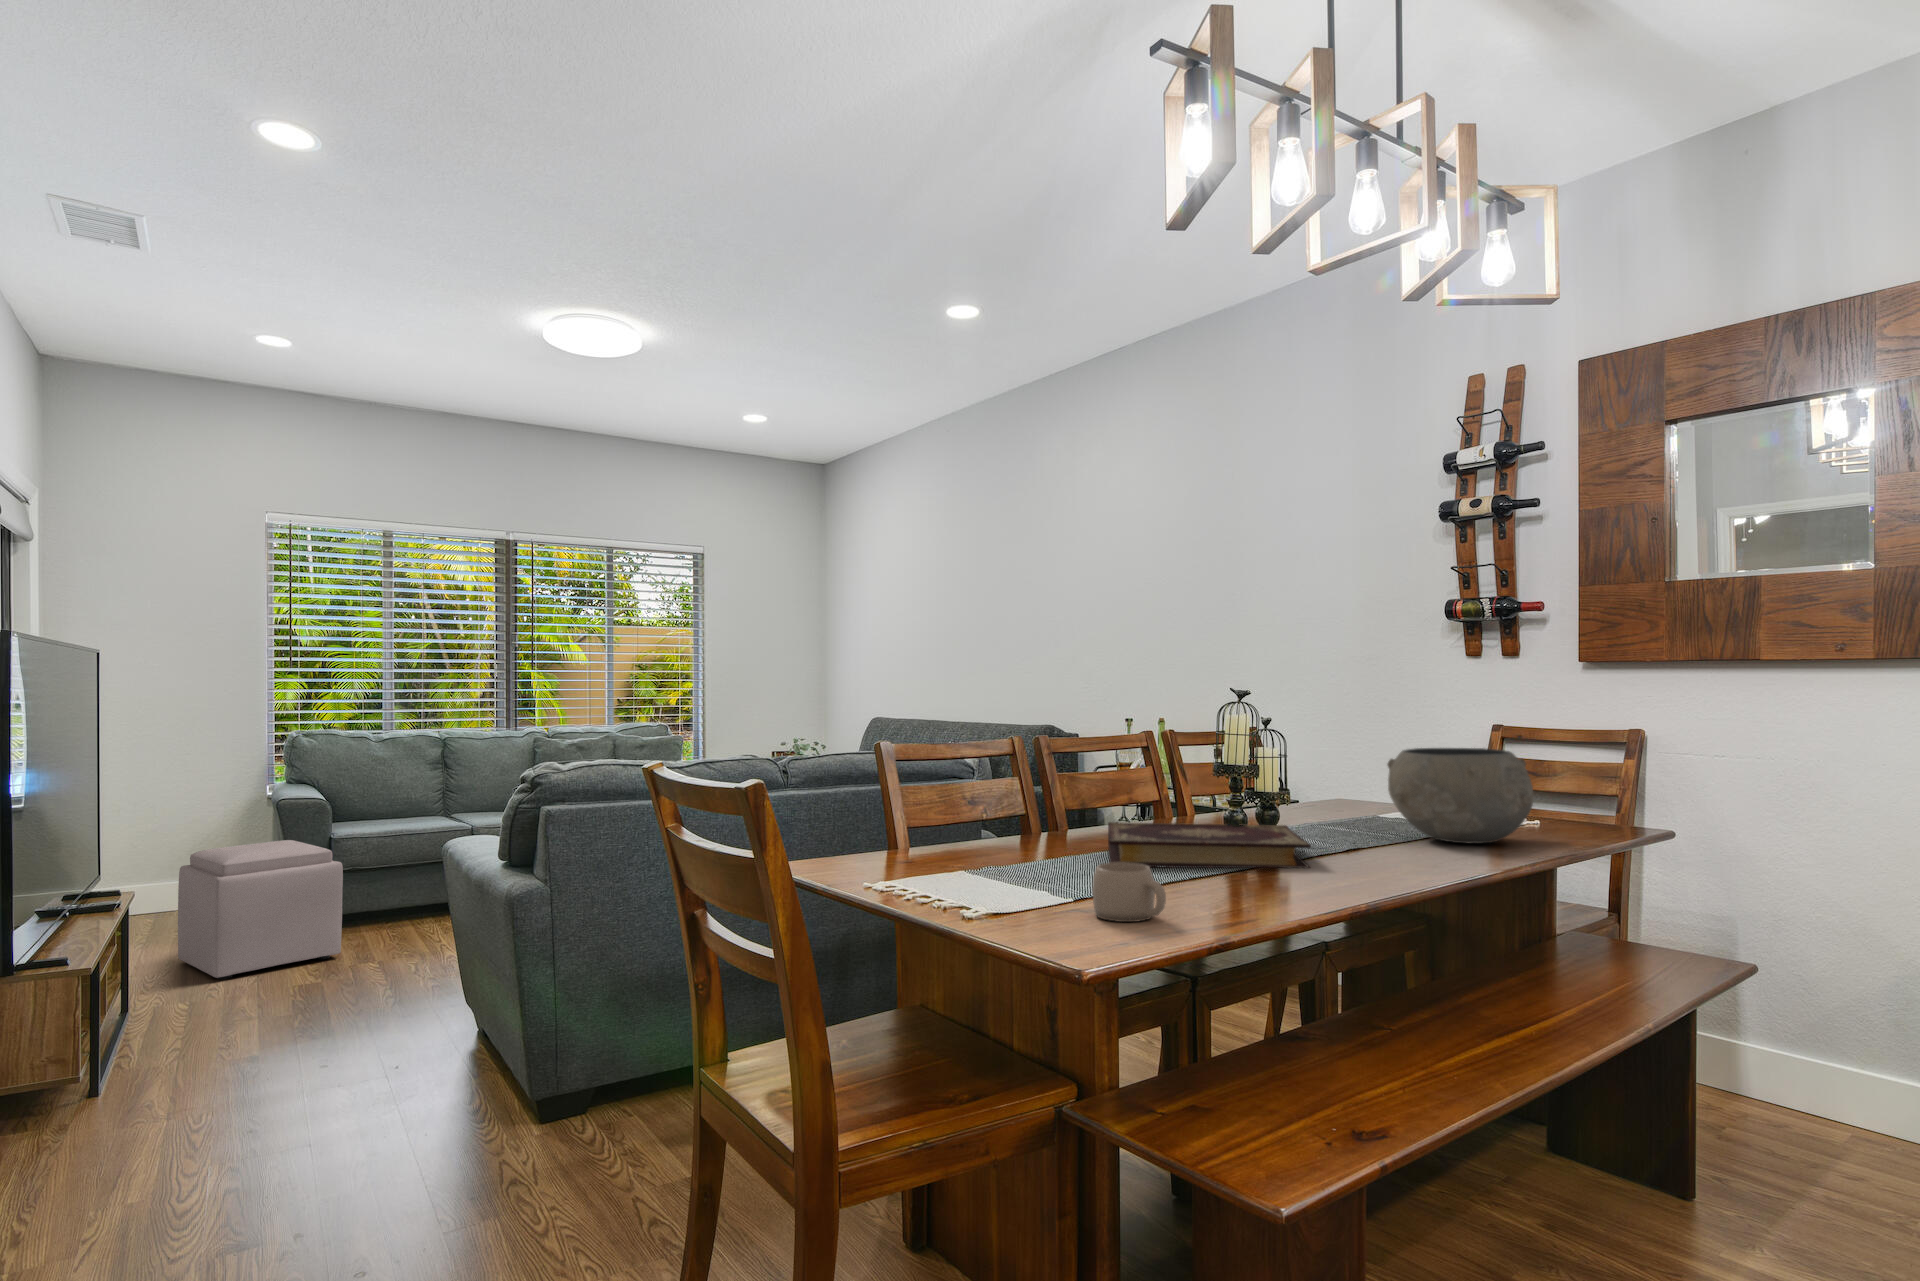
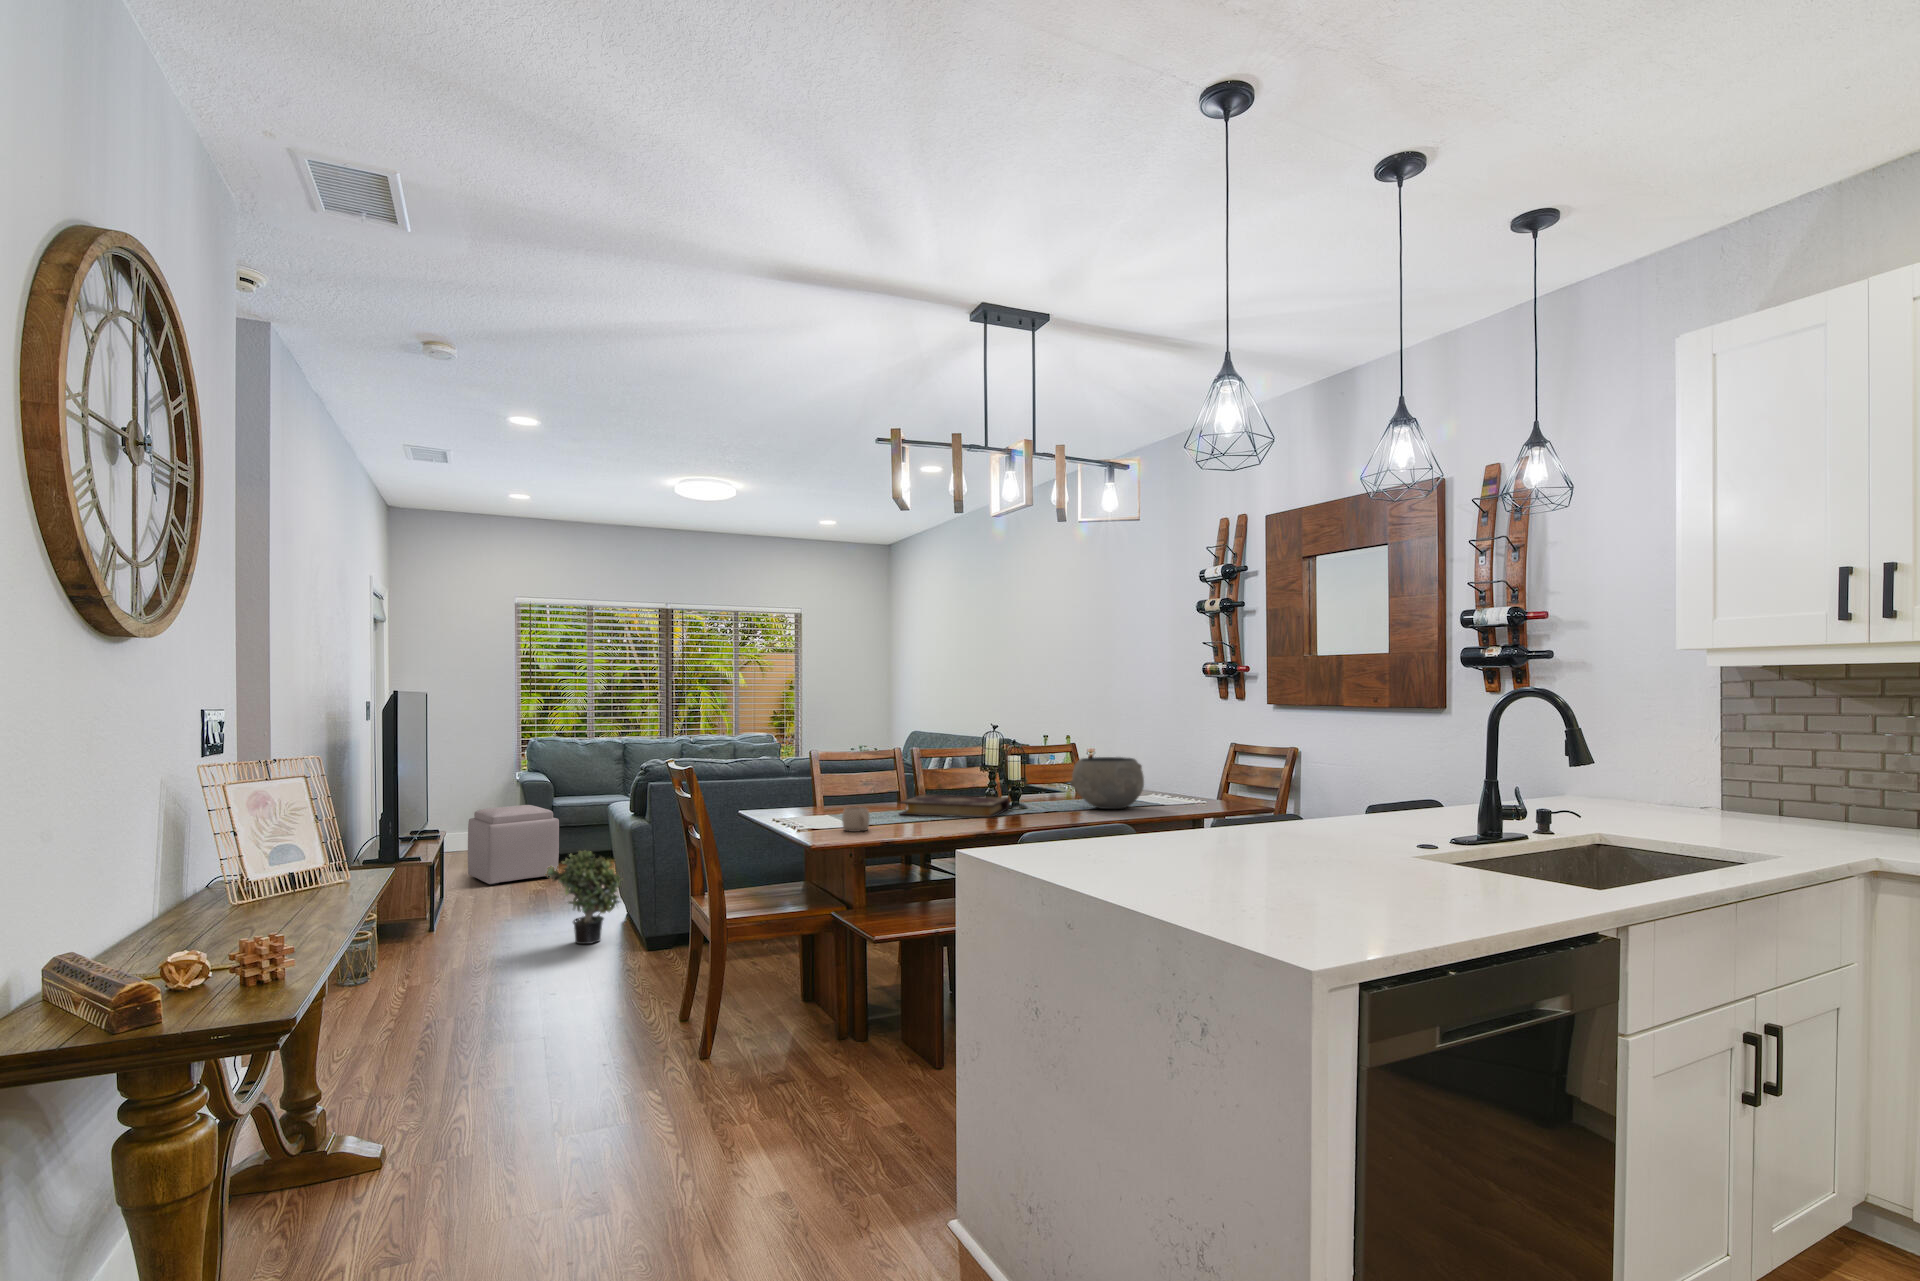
potted plant: none [331,931,487,1112] -> present [546,851,622,944]

